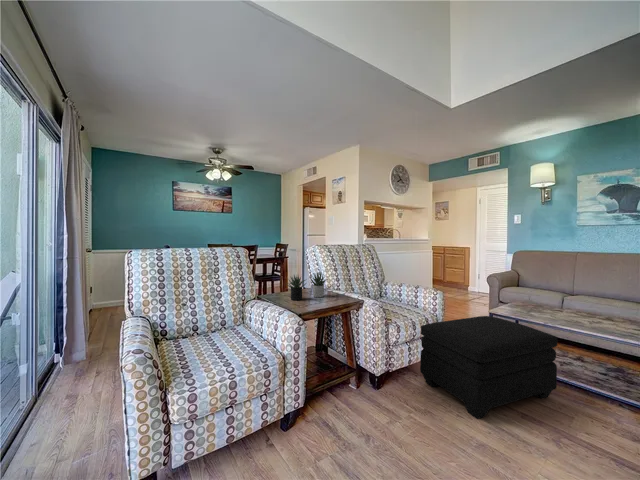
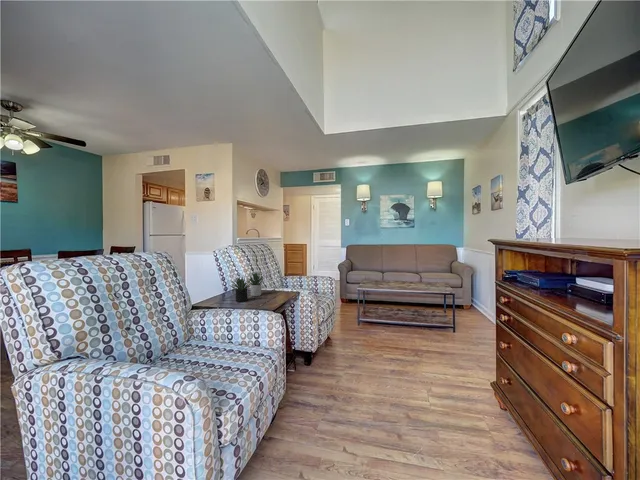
ottoman: present [420,316,557,419] -> none [331,292,403,360]

